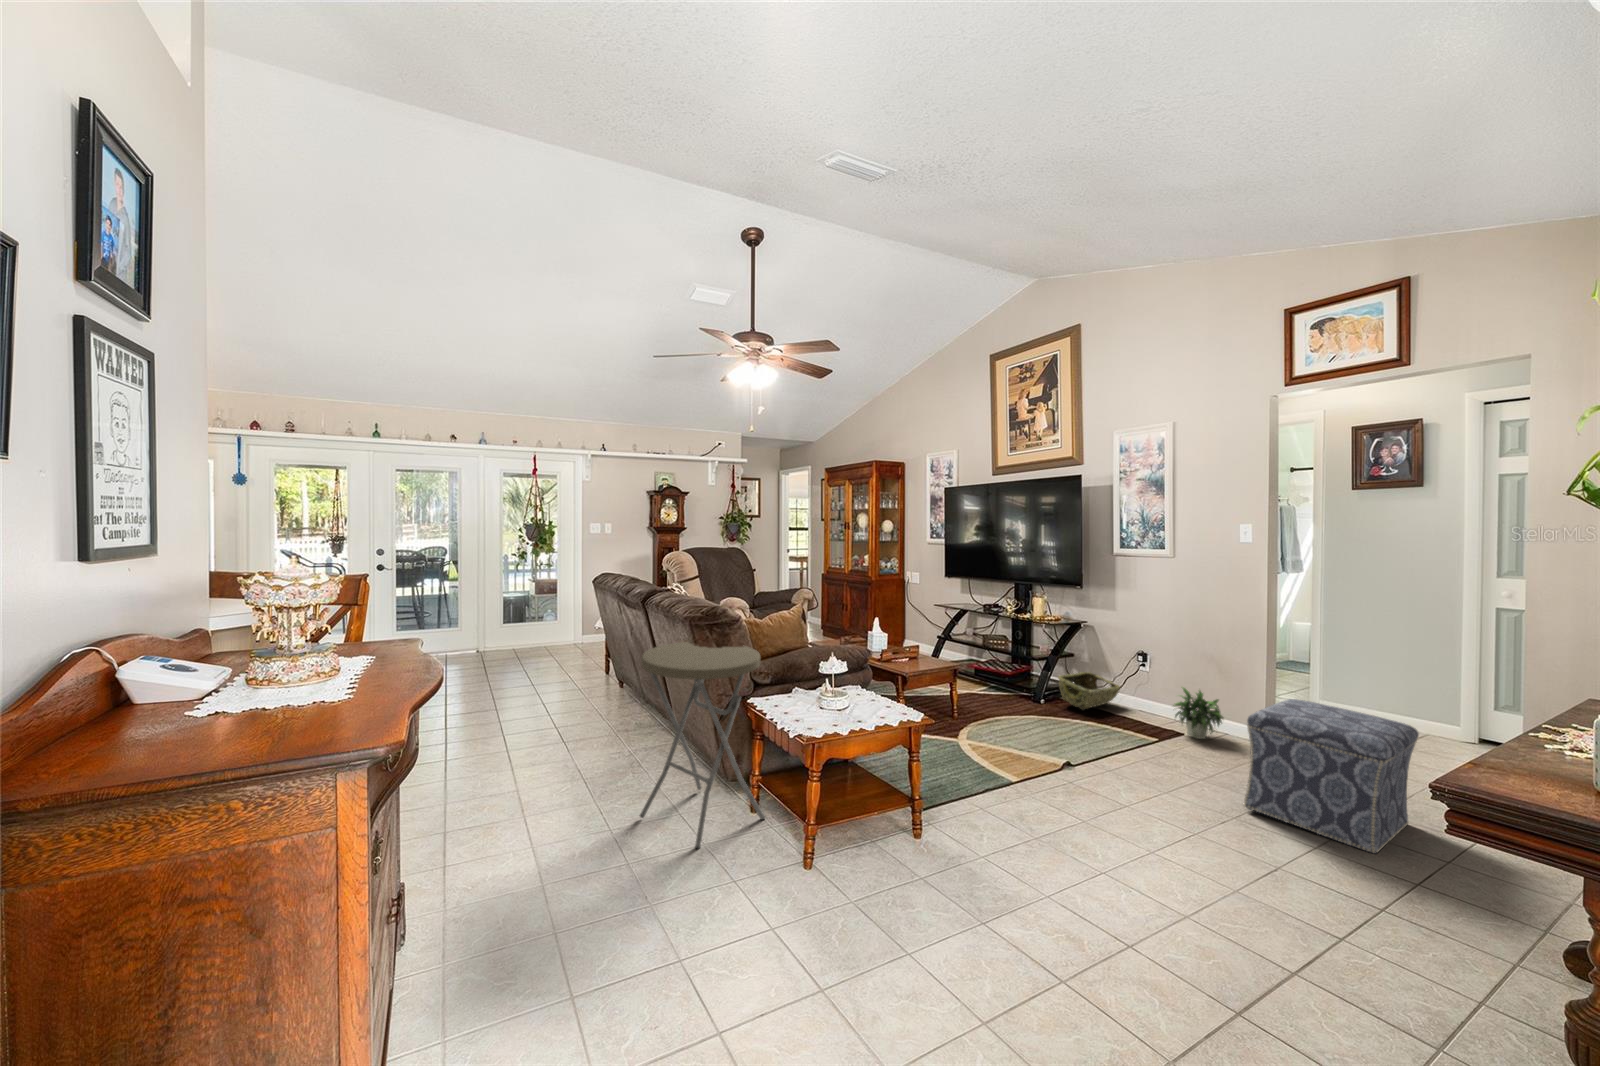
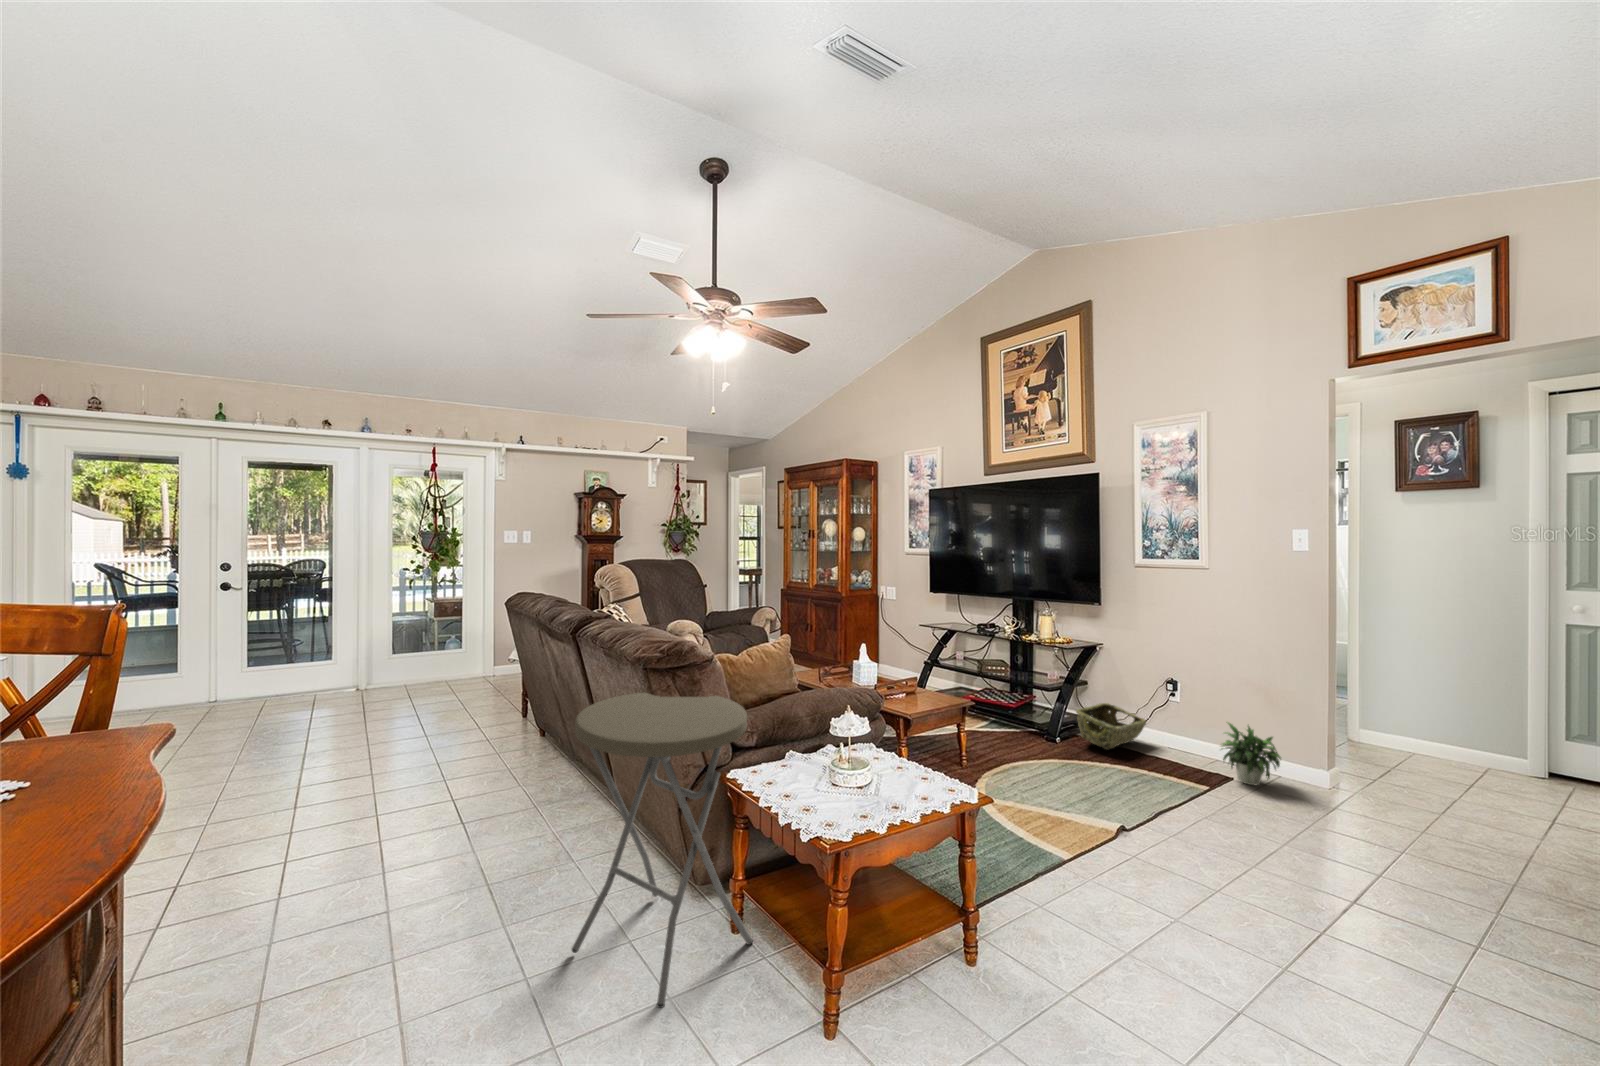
ottoman: present [1244,699,1419,854] -> none [1358,744,1571,954]

